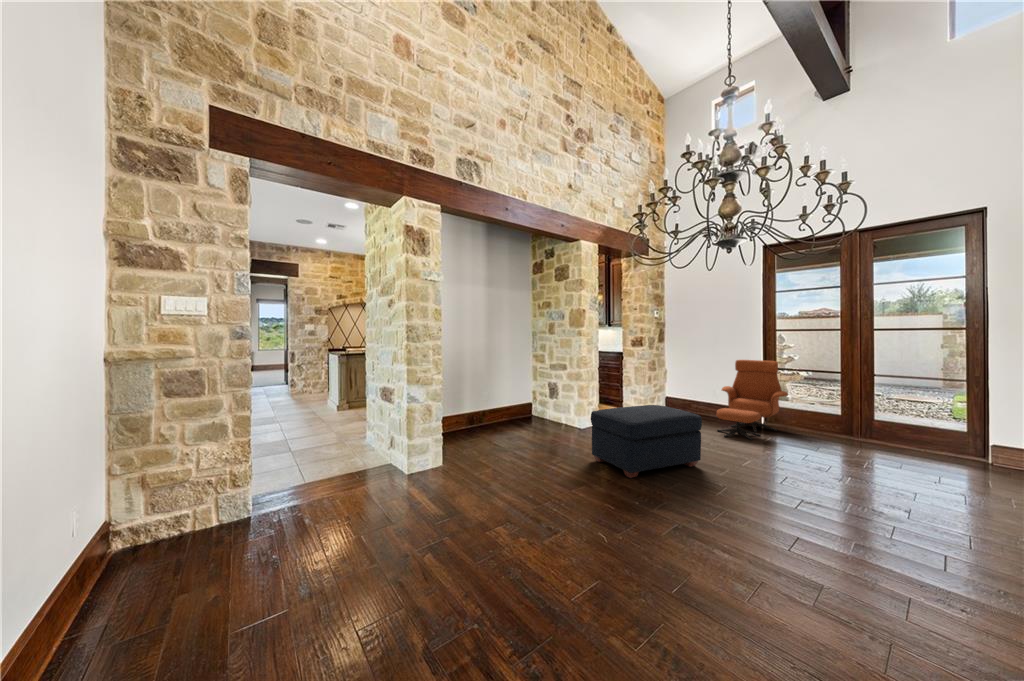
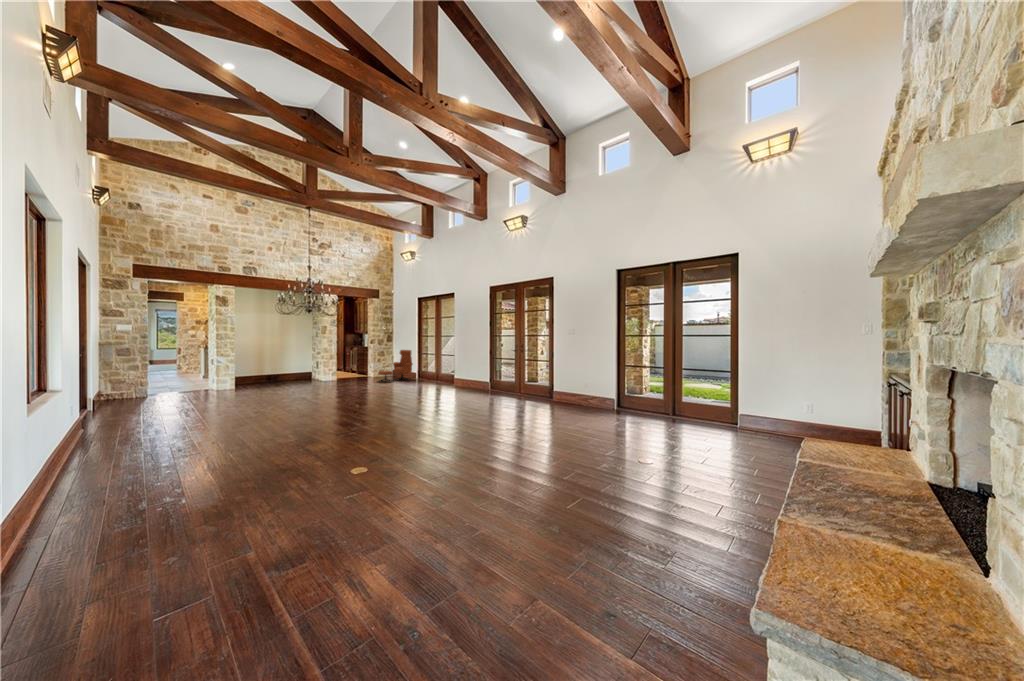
ottoman: present [591,405,702,478] -> none [297,366,337,389]

